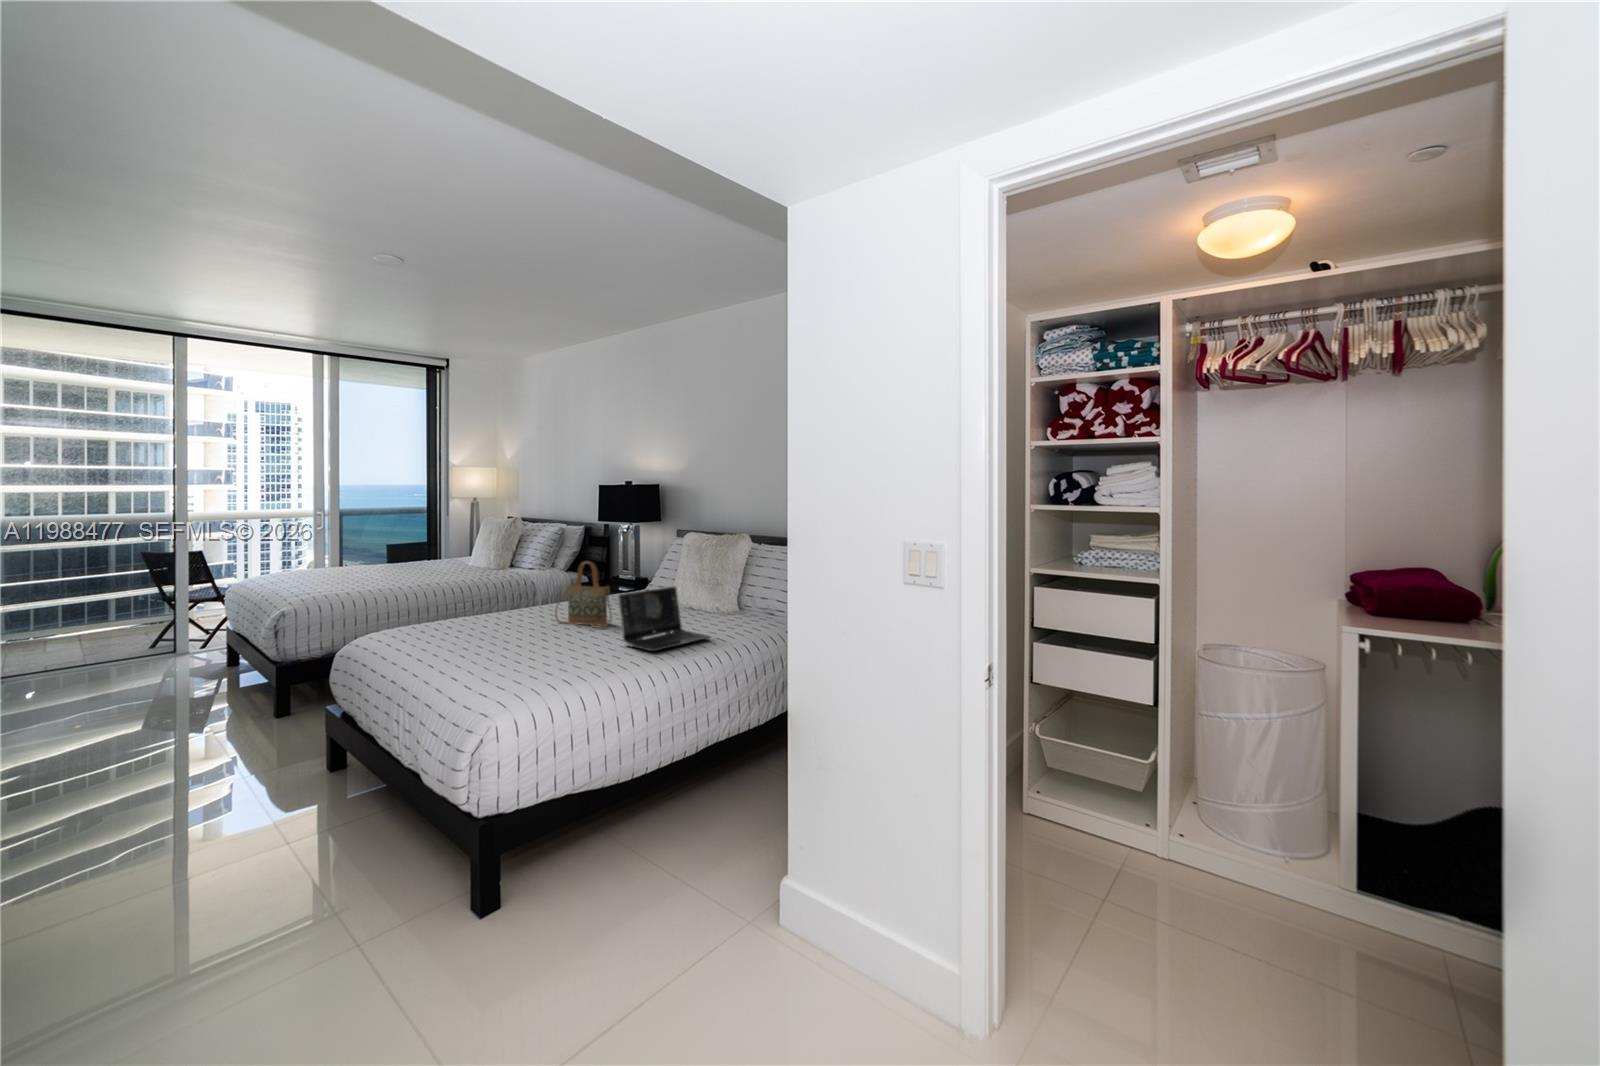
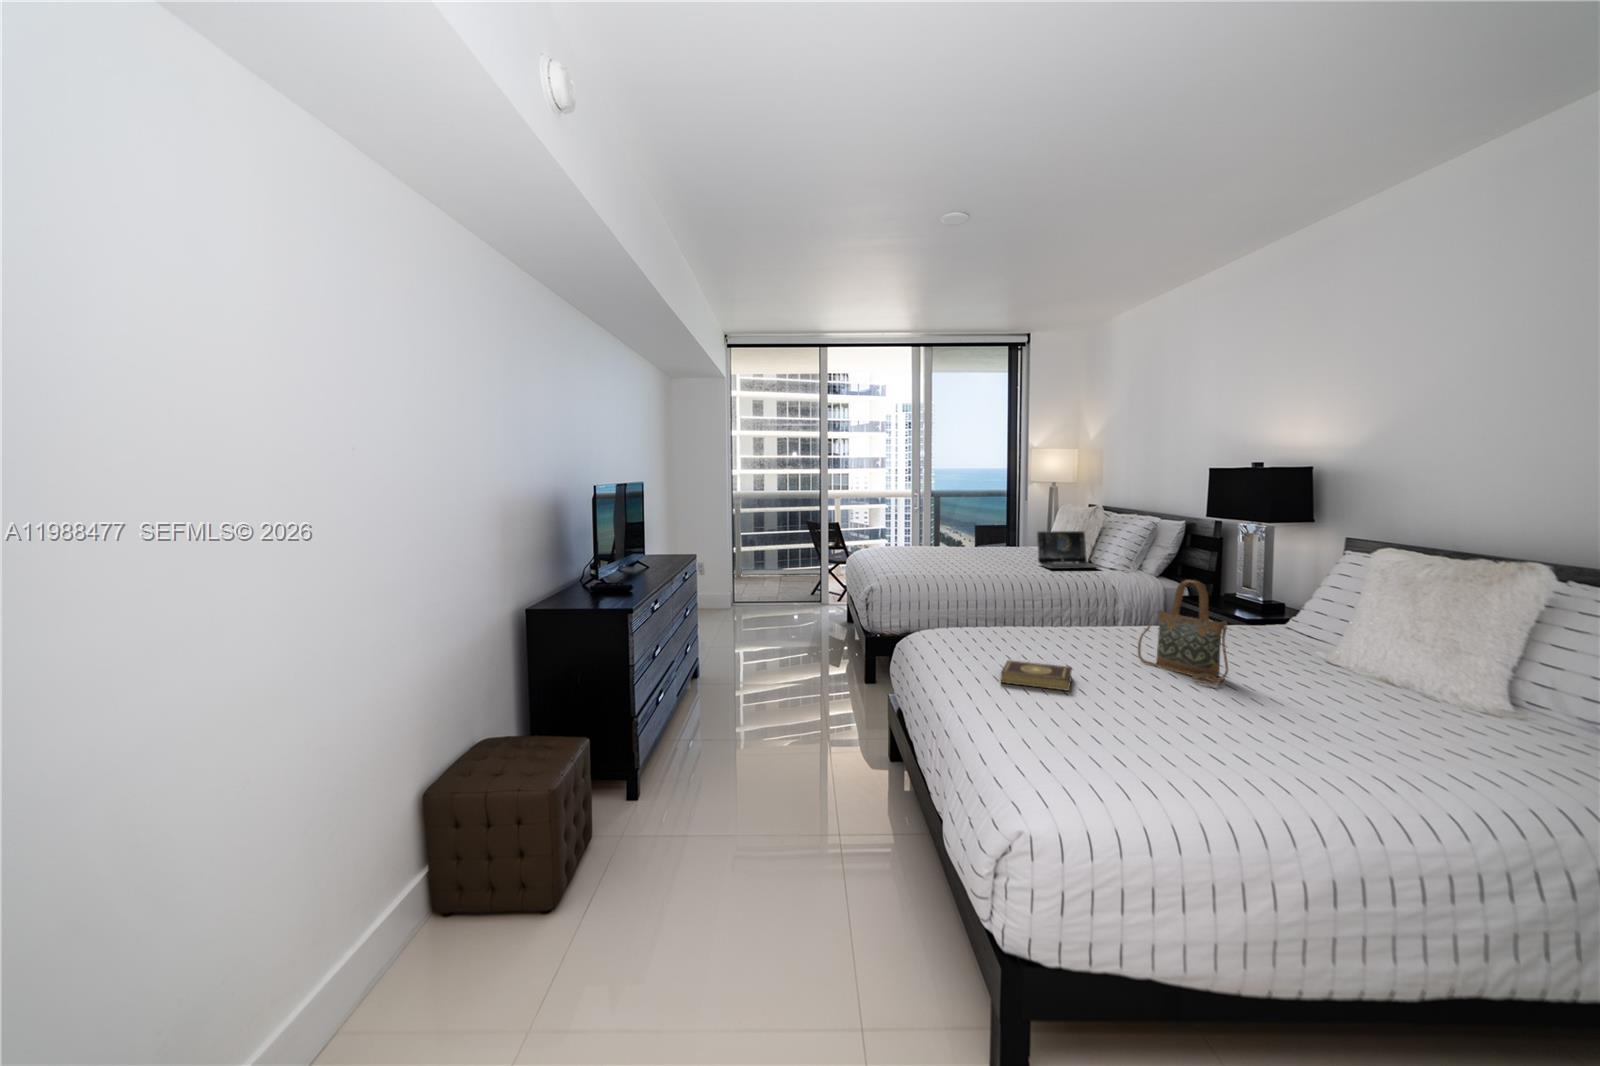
laptop computer: present [618,586,710,651] -> present [1037,531,1100,569]
book: none [454,632,510,652] -> present [1001,660,1072,691]

